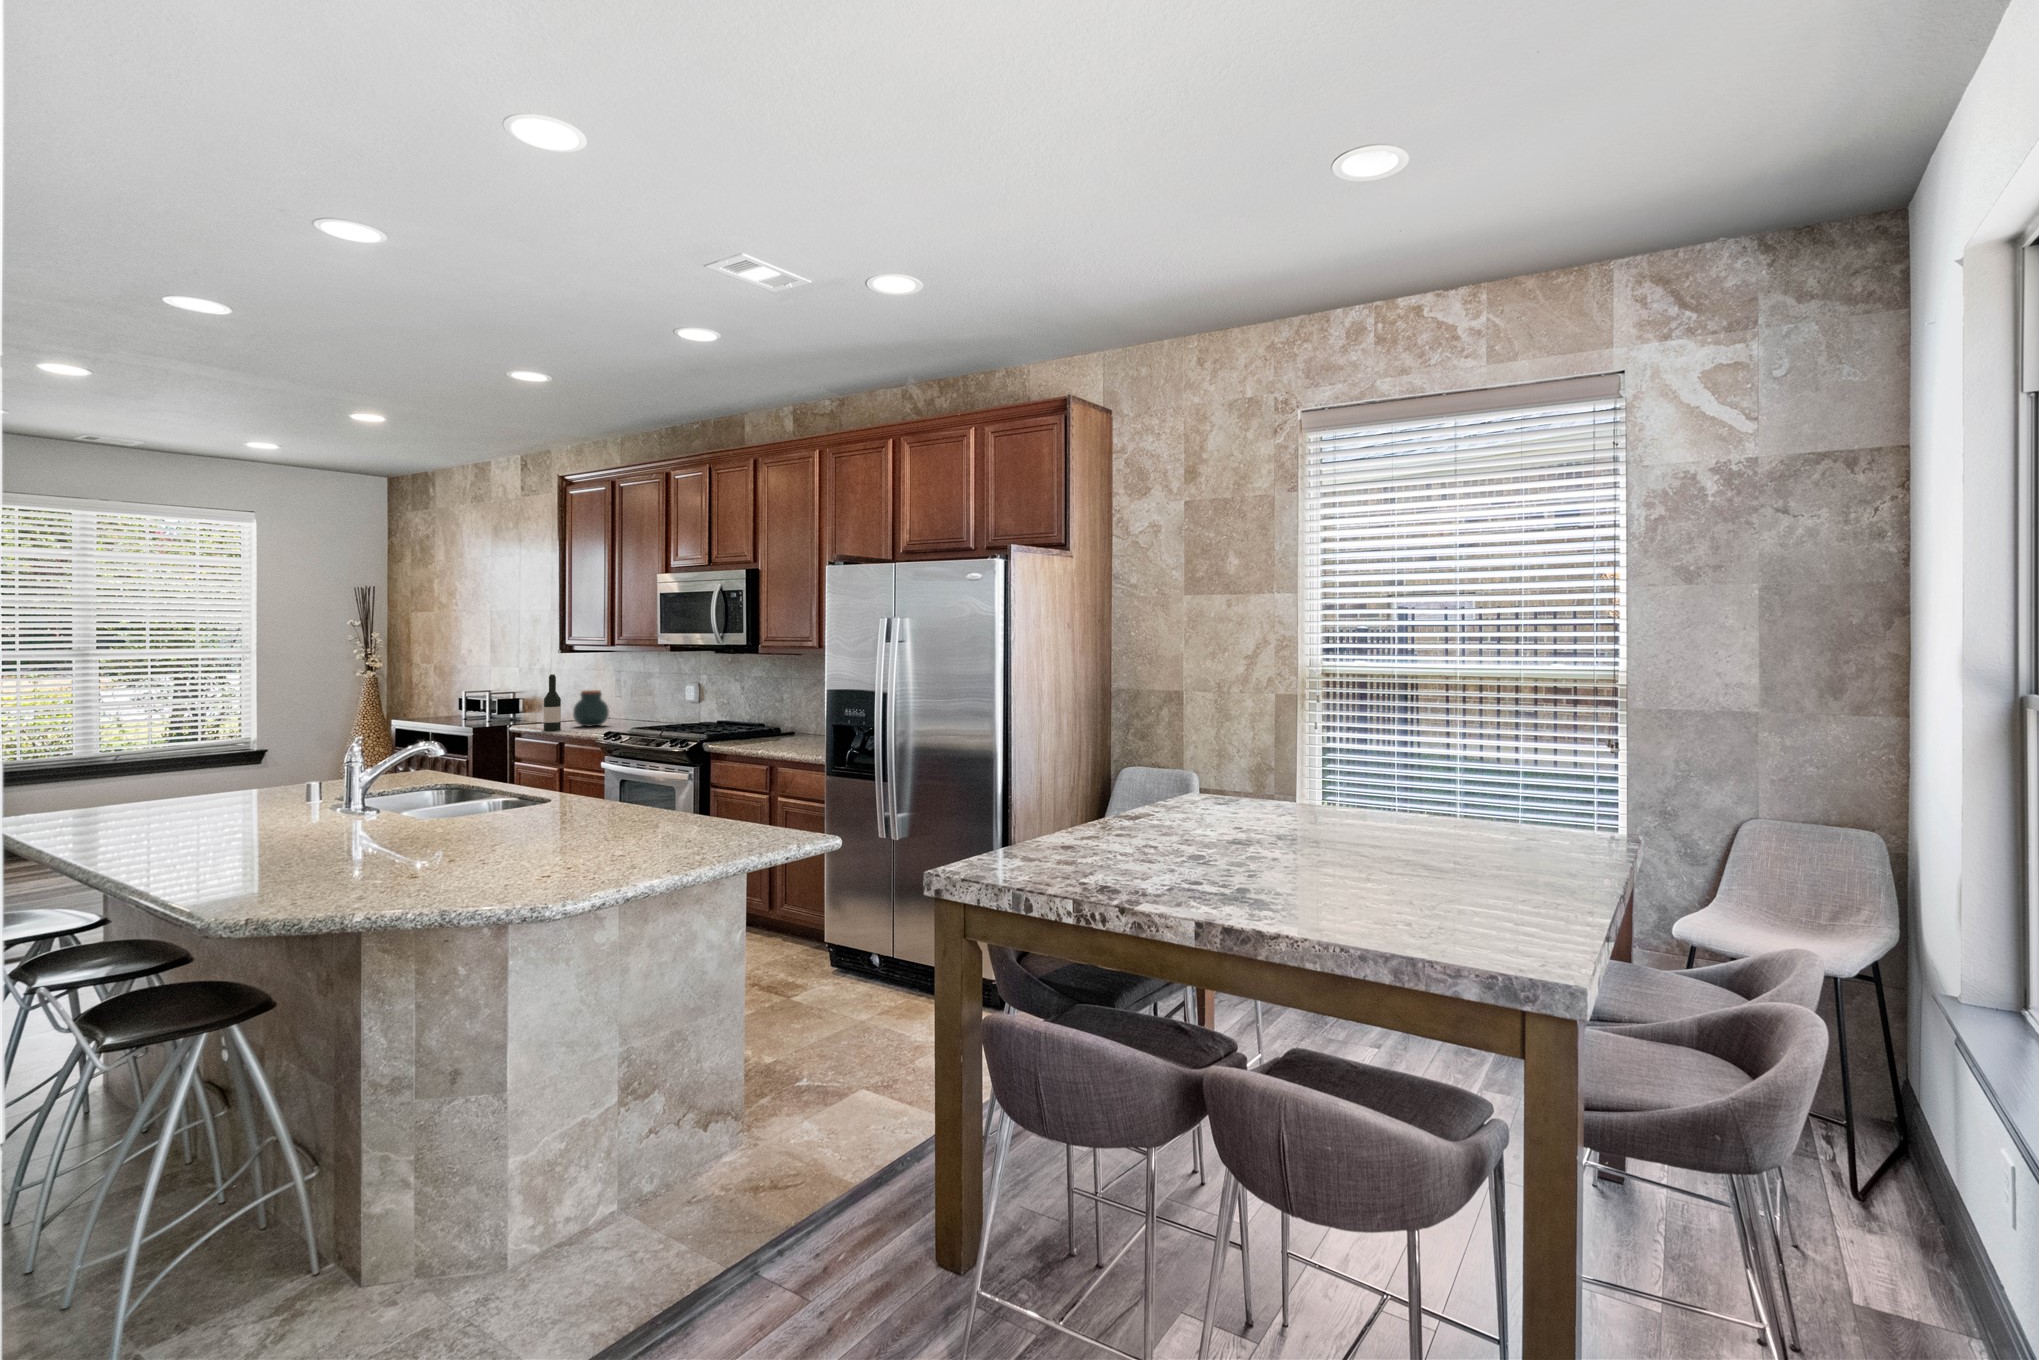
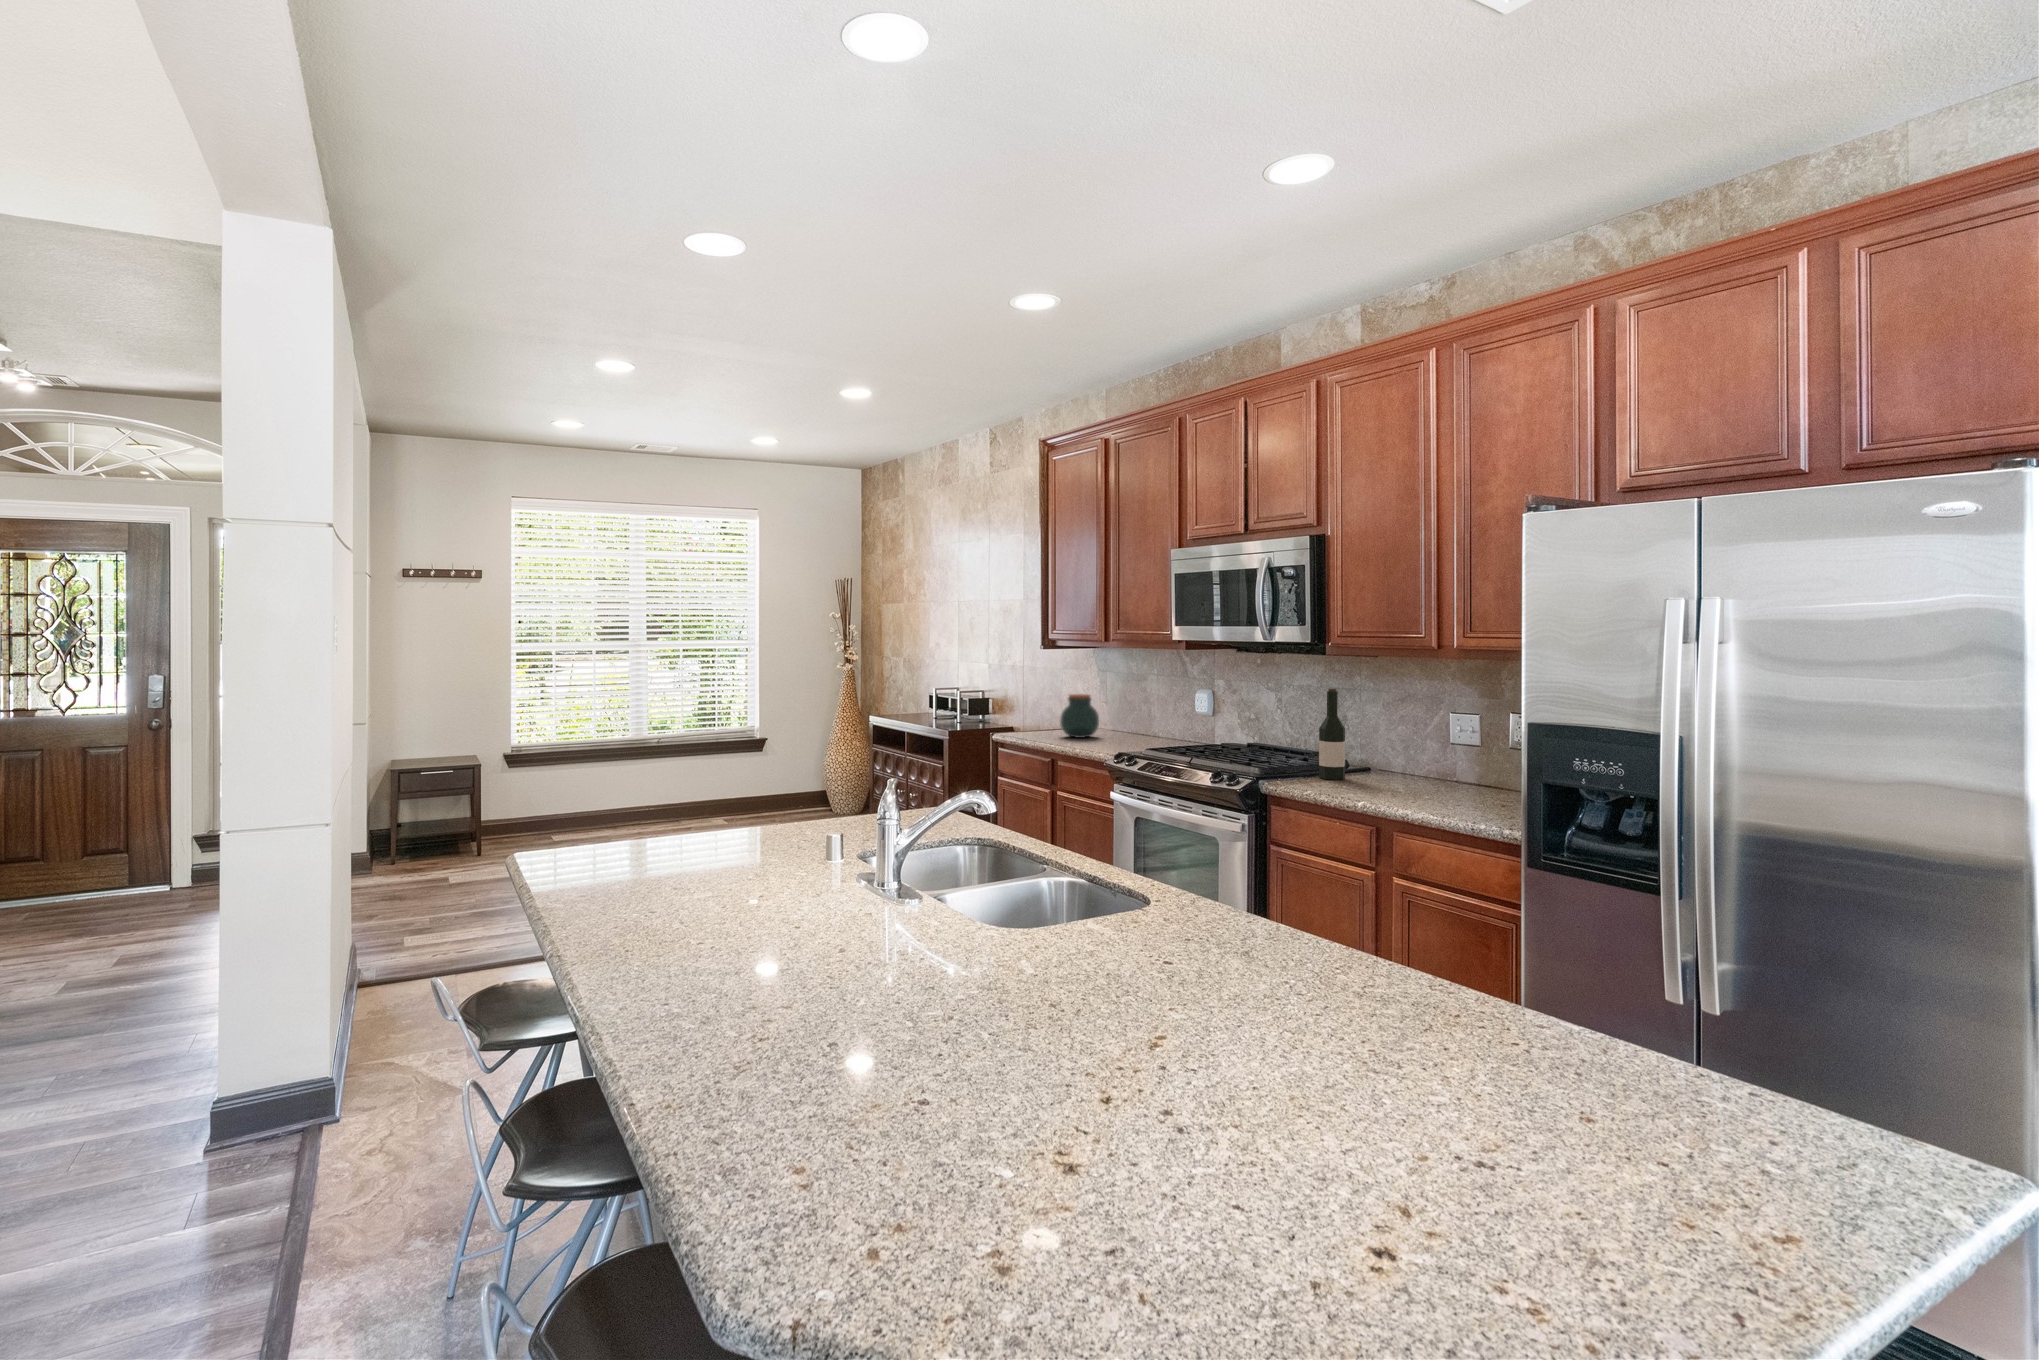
wine bottle: present [544,674,561,730] -> present [1319,689,1345,780]

